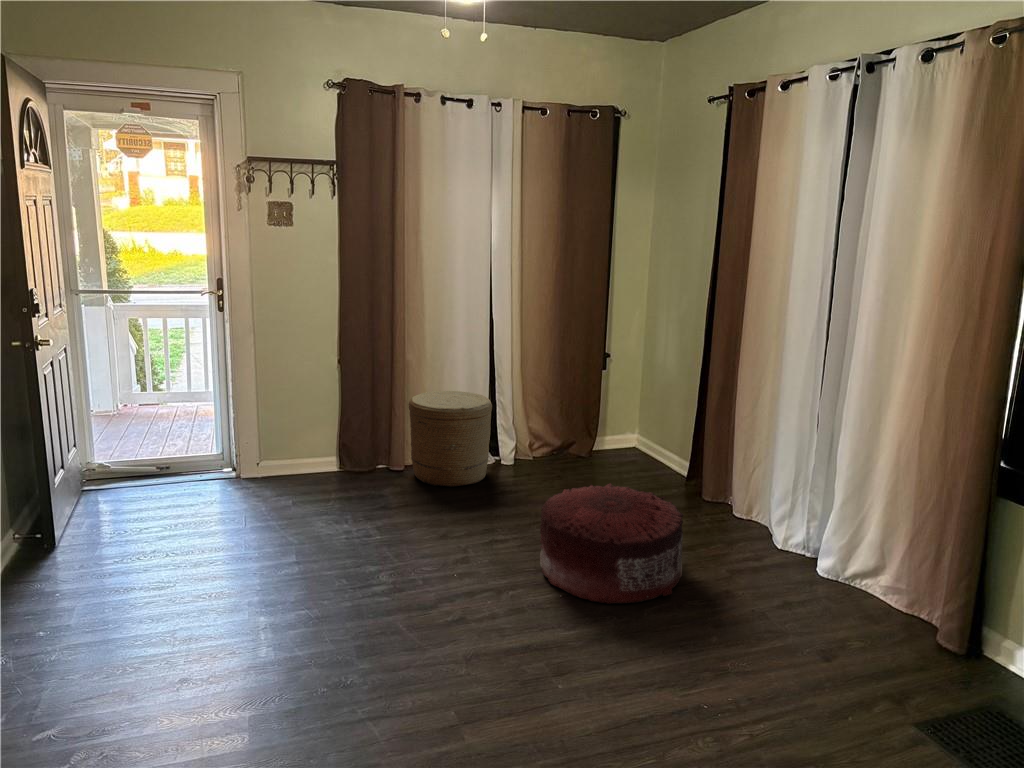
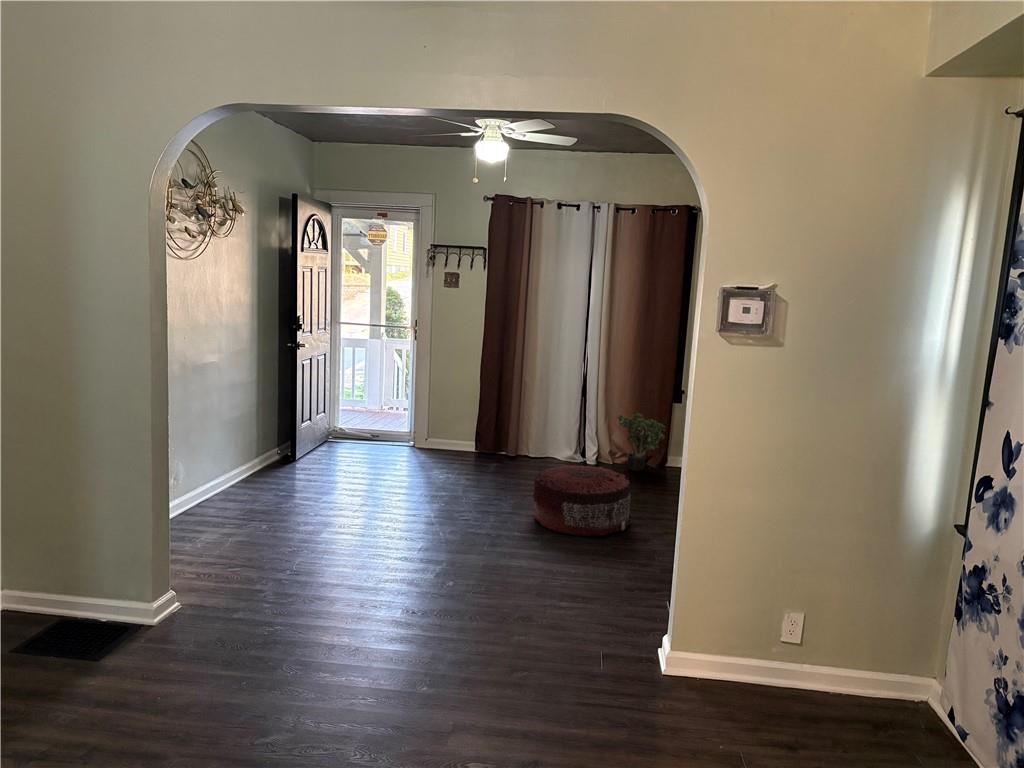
potted plant: none [542,389,605,465] -> present [616,413,666,471]
woven basket: present [409,391,492,487] -> none [515,404,572,469]

